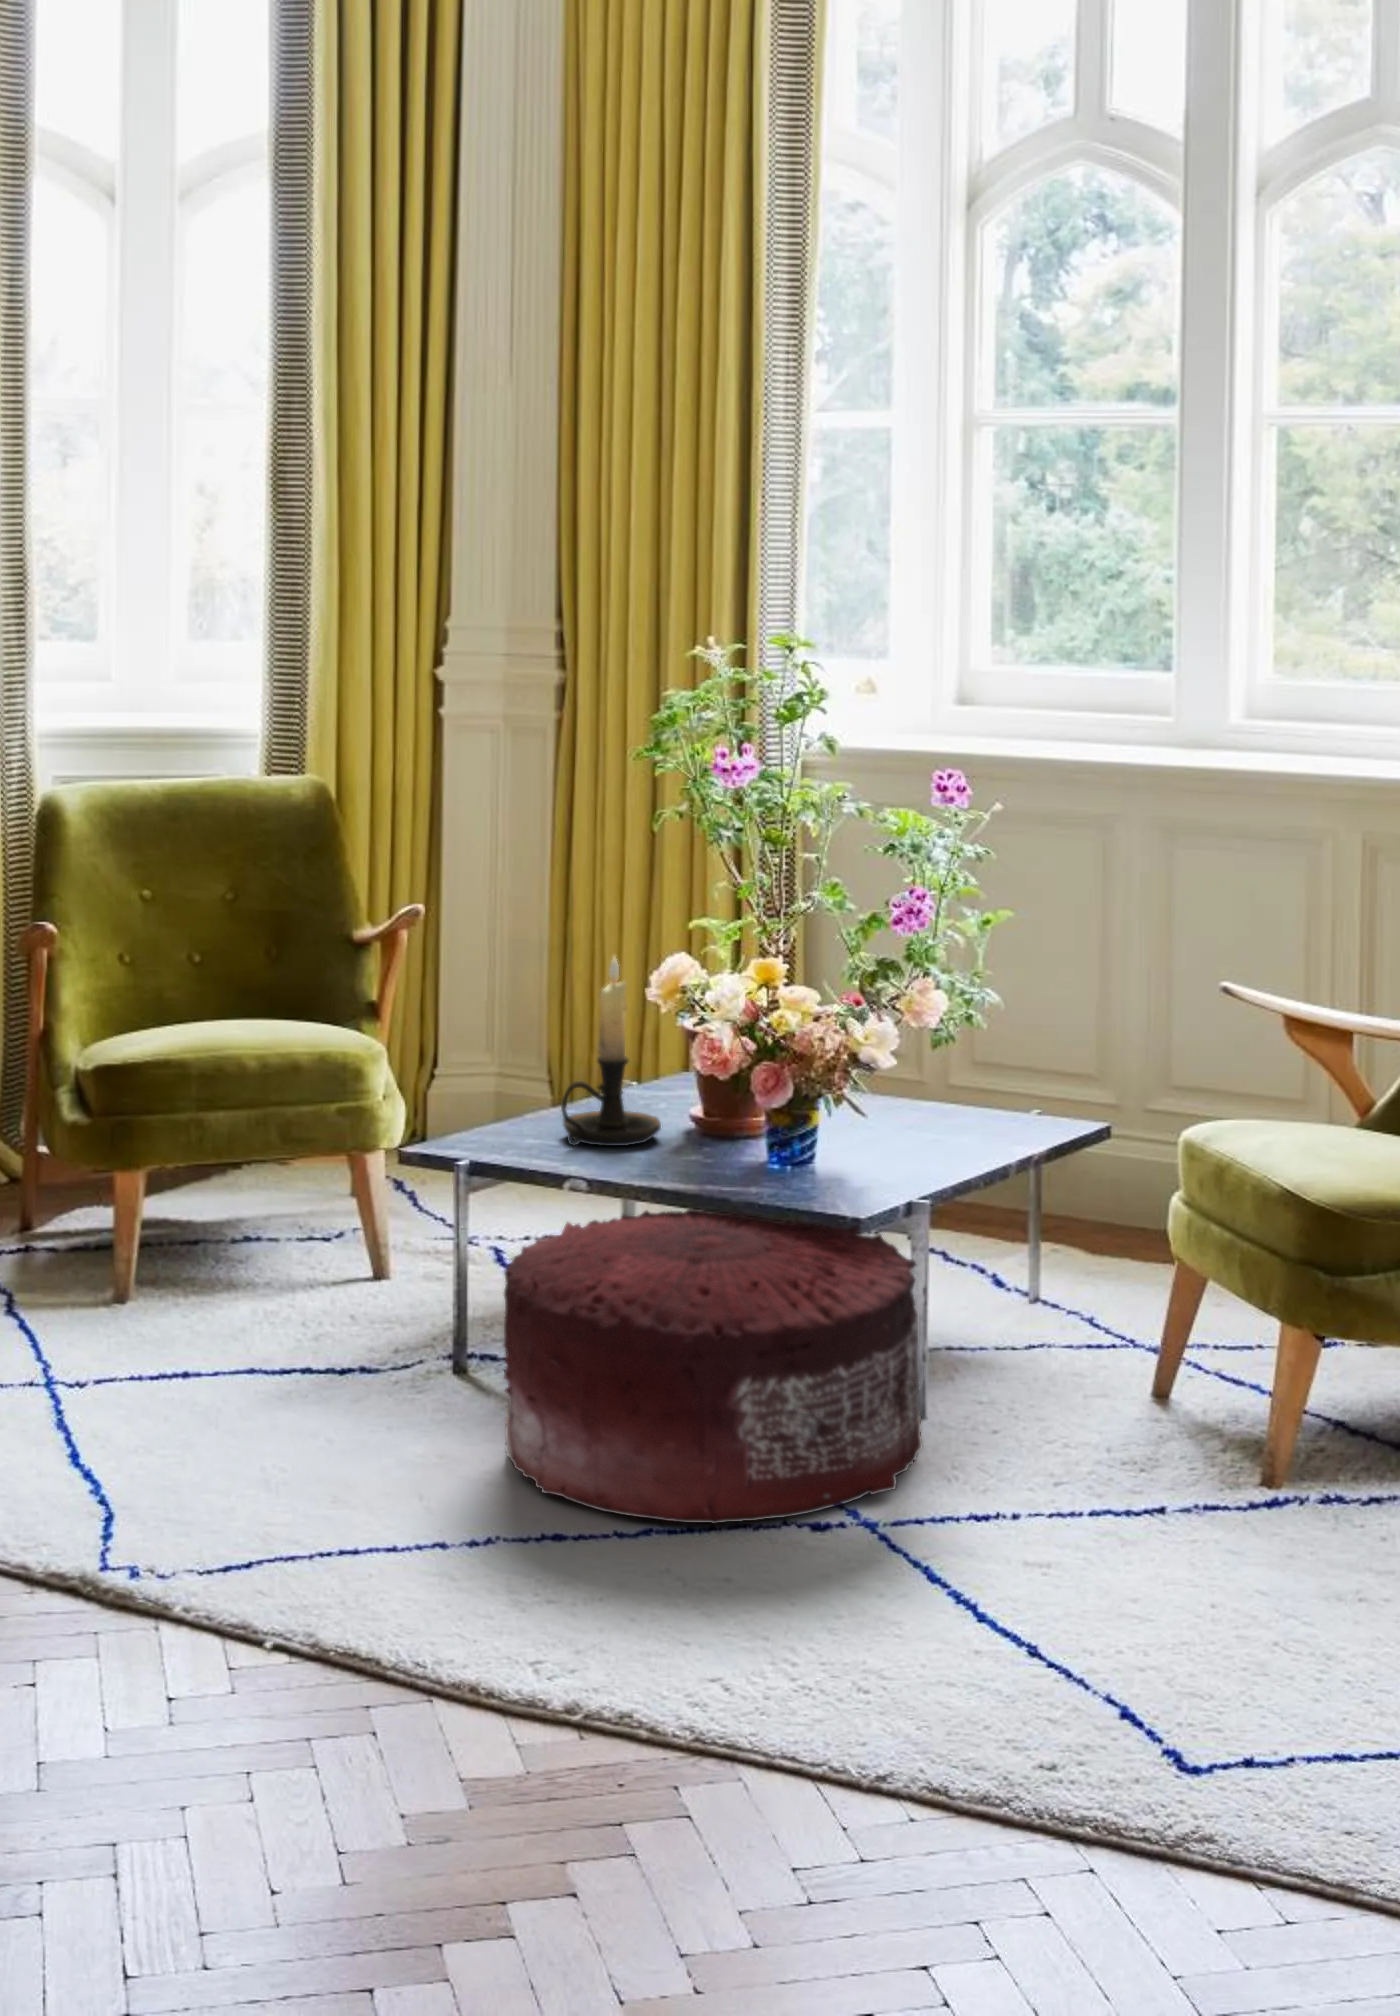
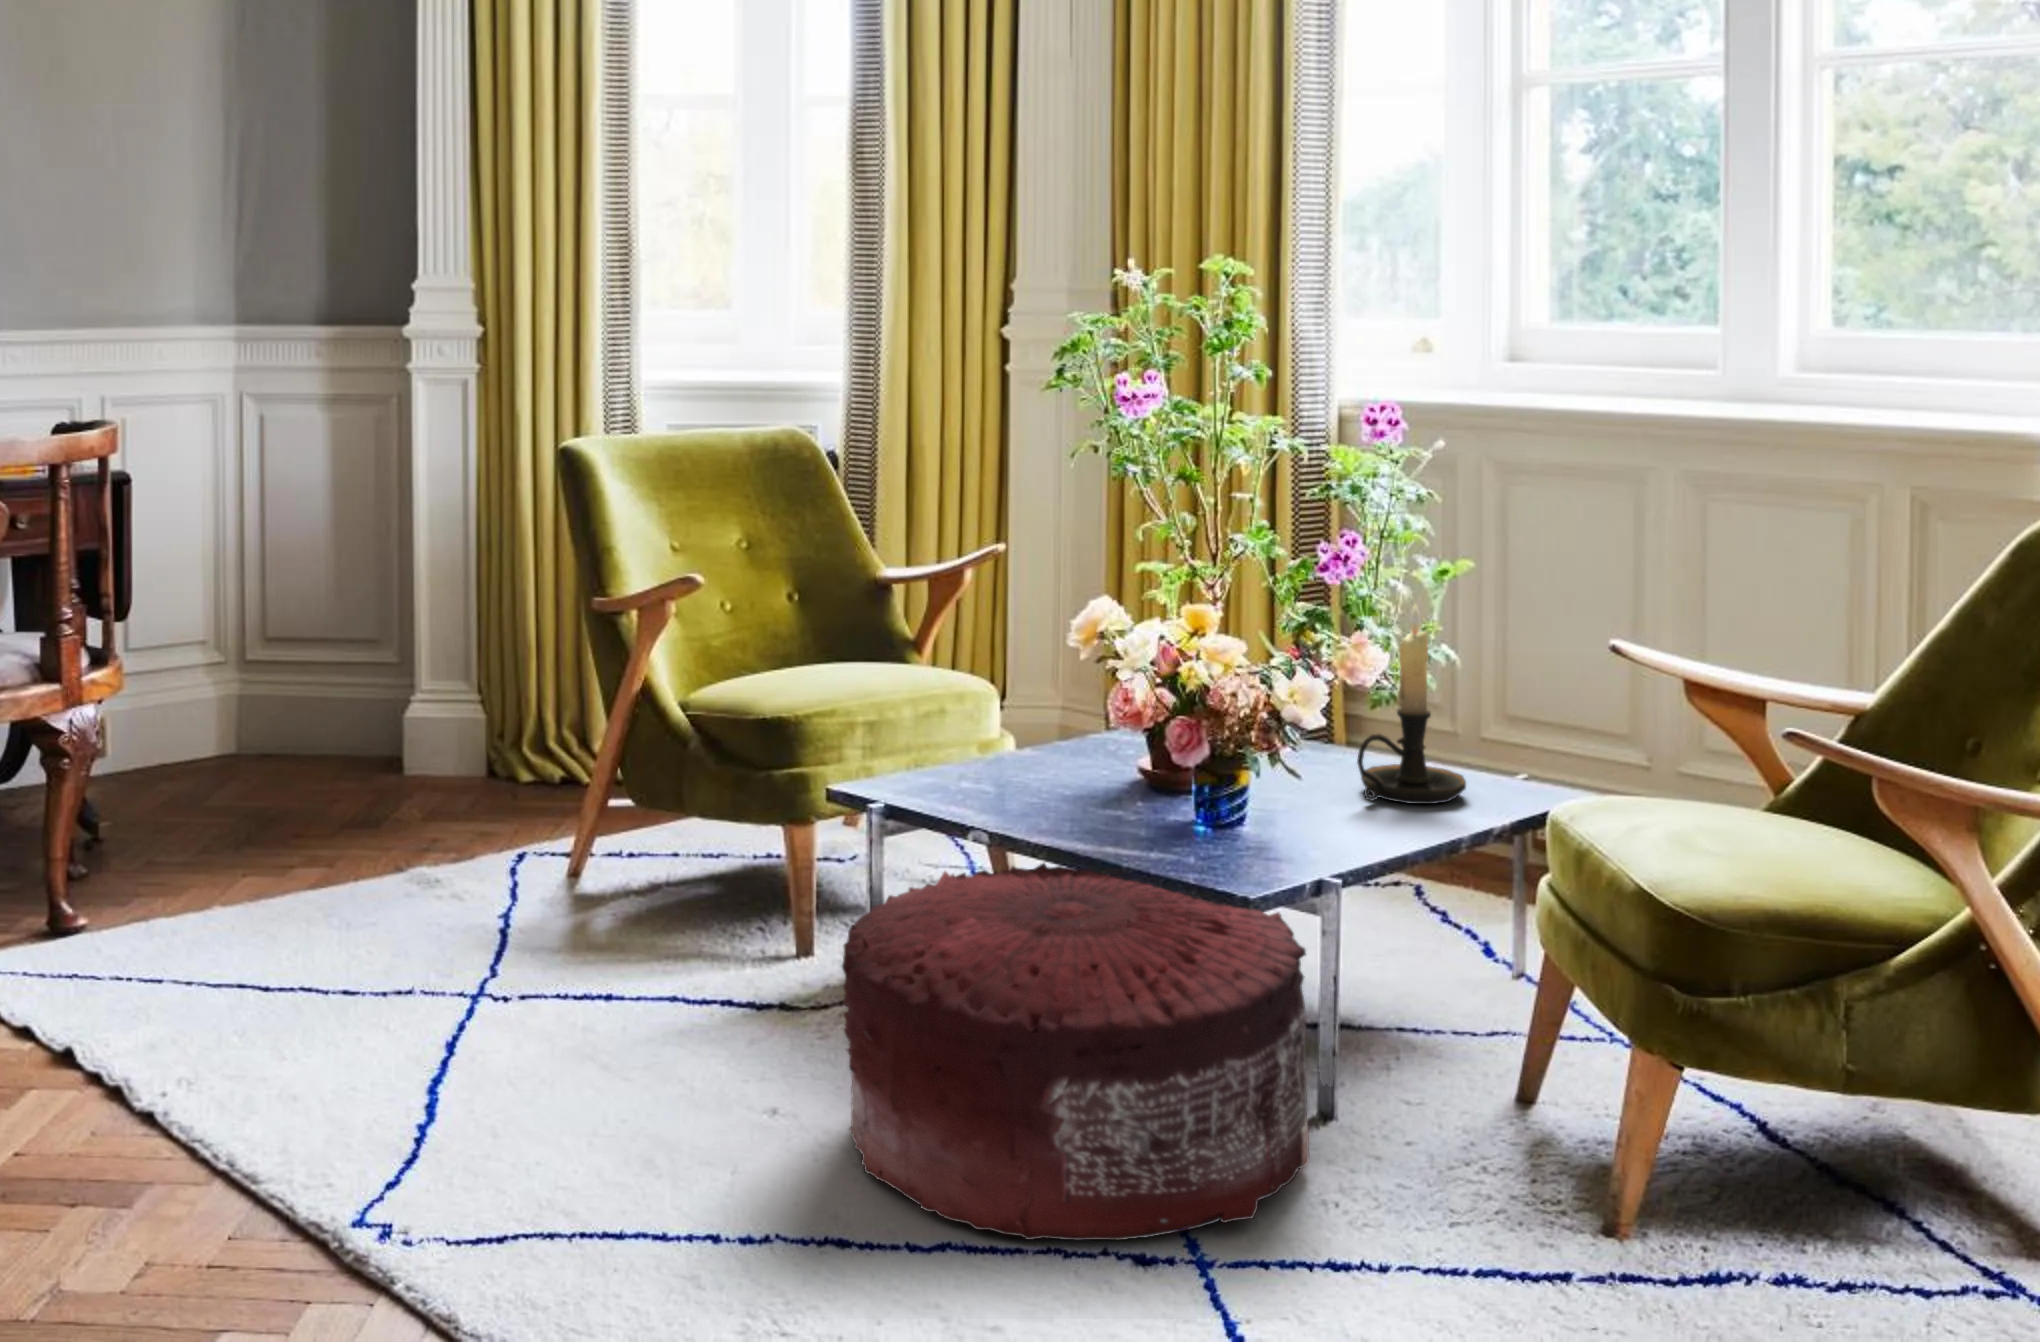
candle holder: present [561,957,661,1146] -> present [1357,605,1466,804]

